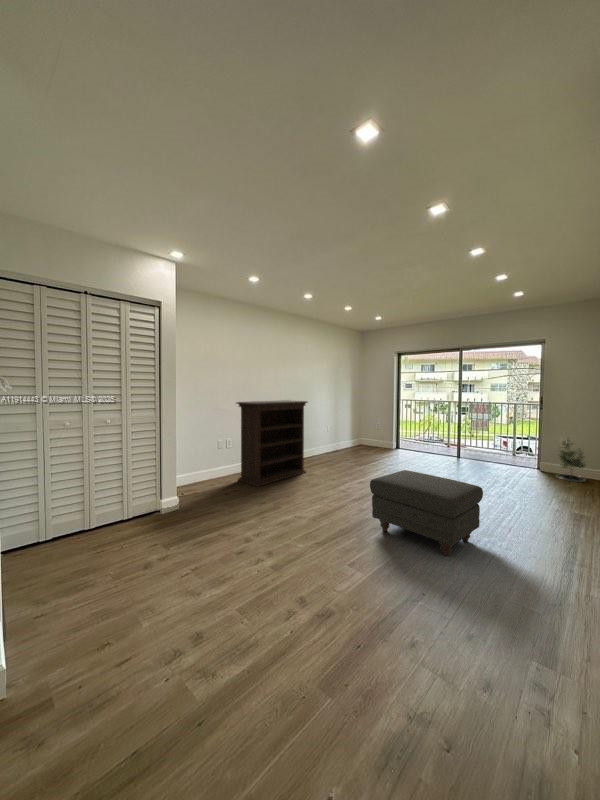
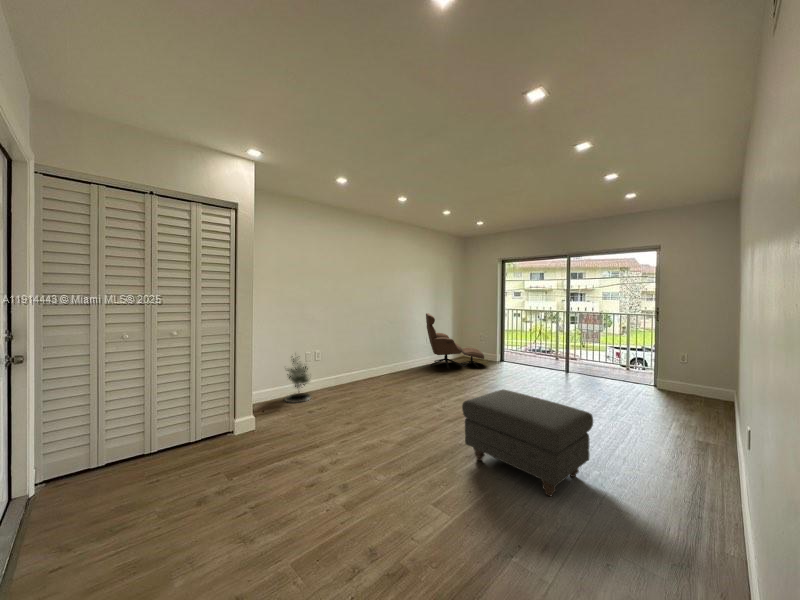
bookshelf: present [237,400,307,486] -> none [326,309,404,402]
lounge chair: none [325,404,381,457] -> present [426,313,484,369]
potted tree: present [557,443,585,482] -> present [285,356,312,403]

